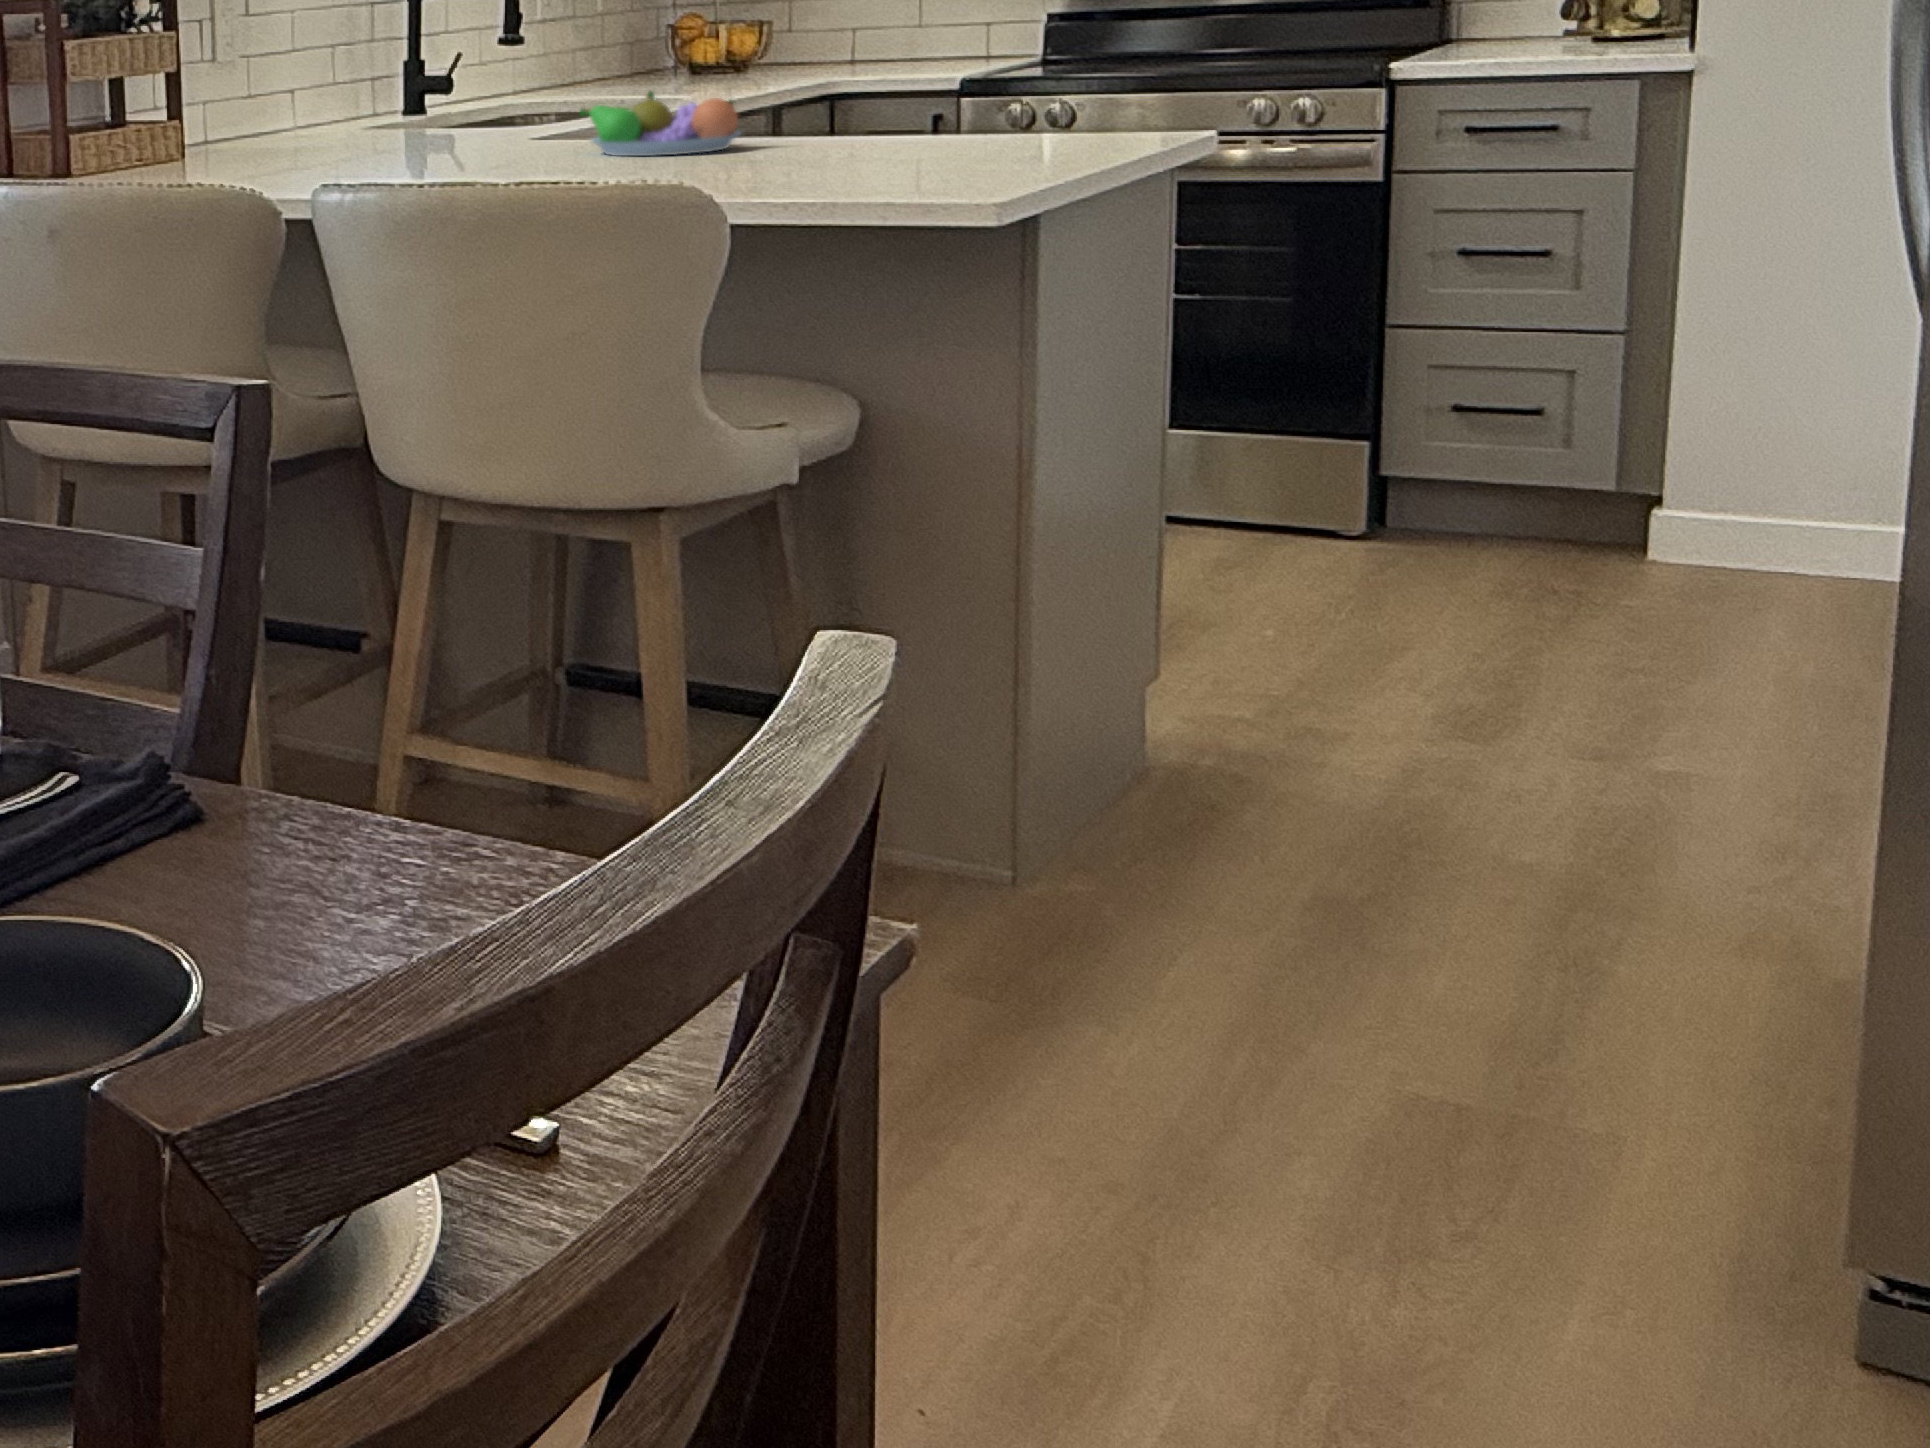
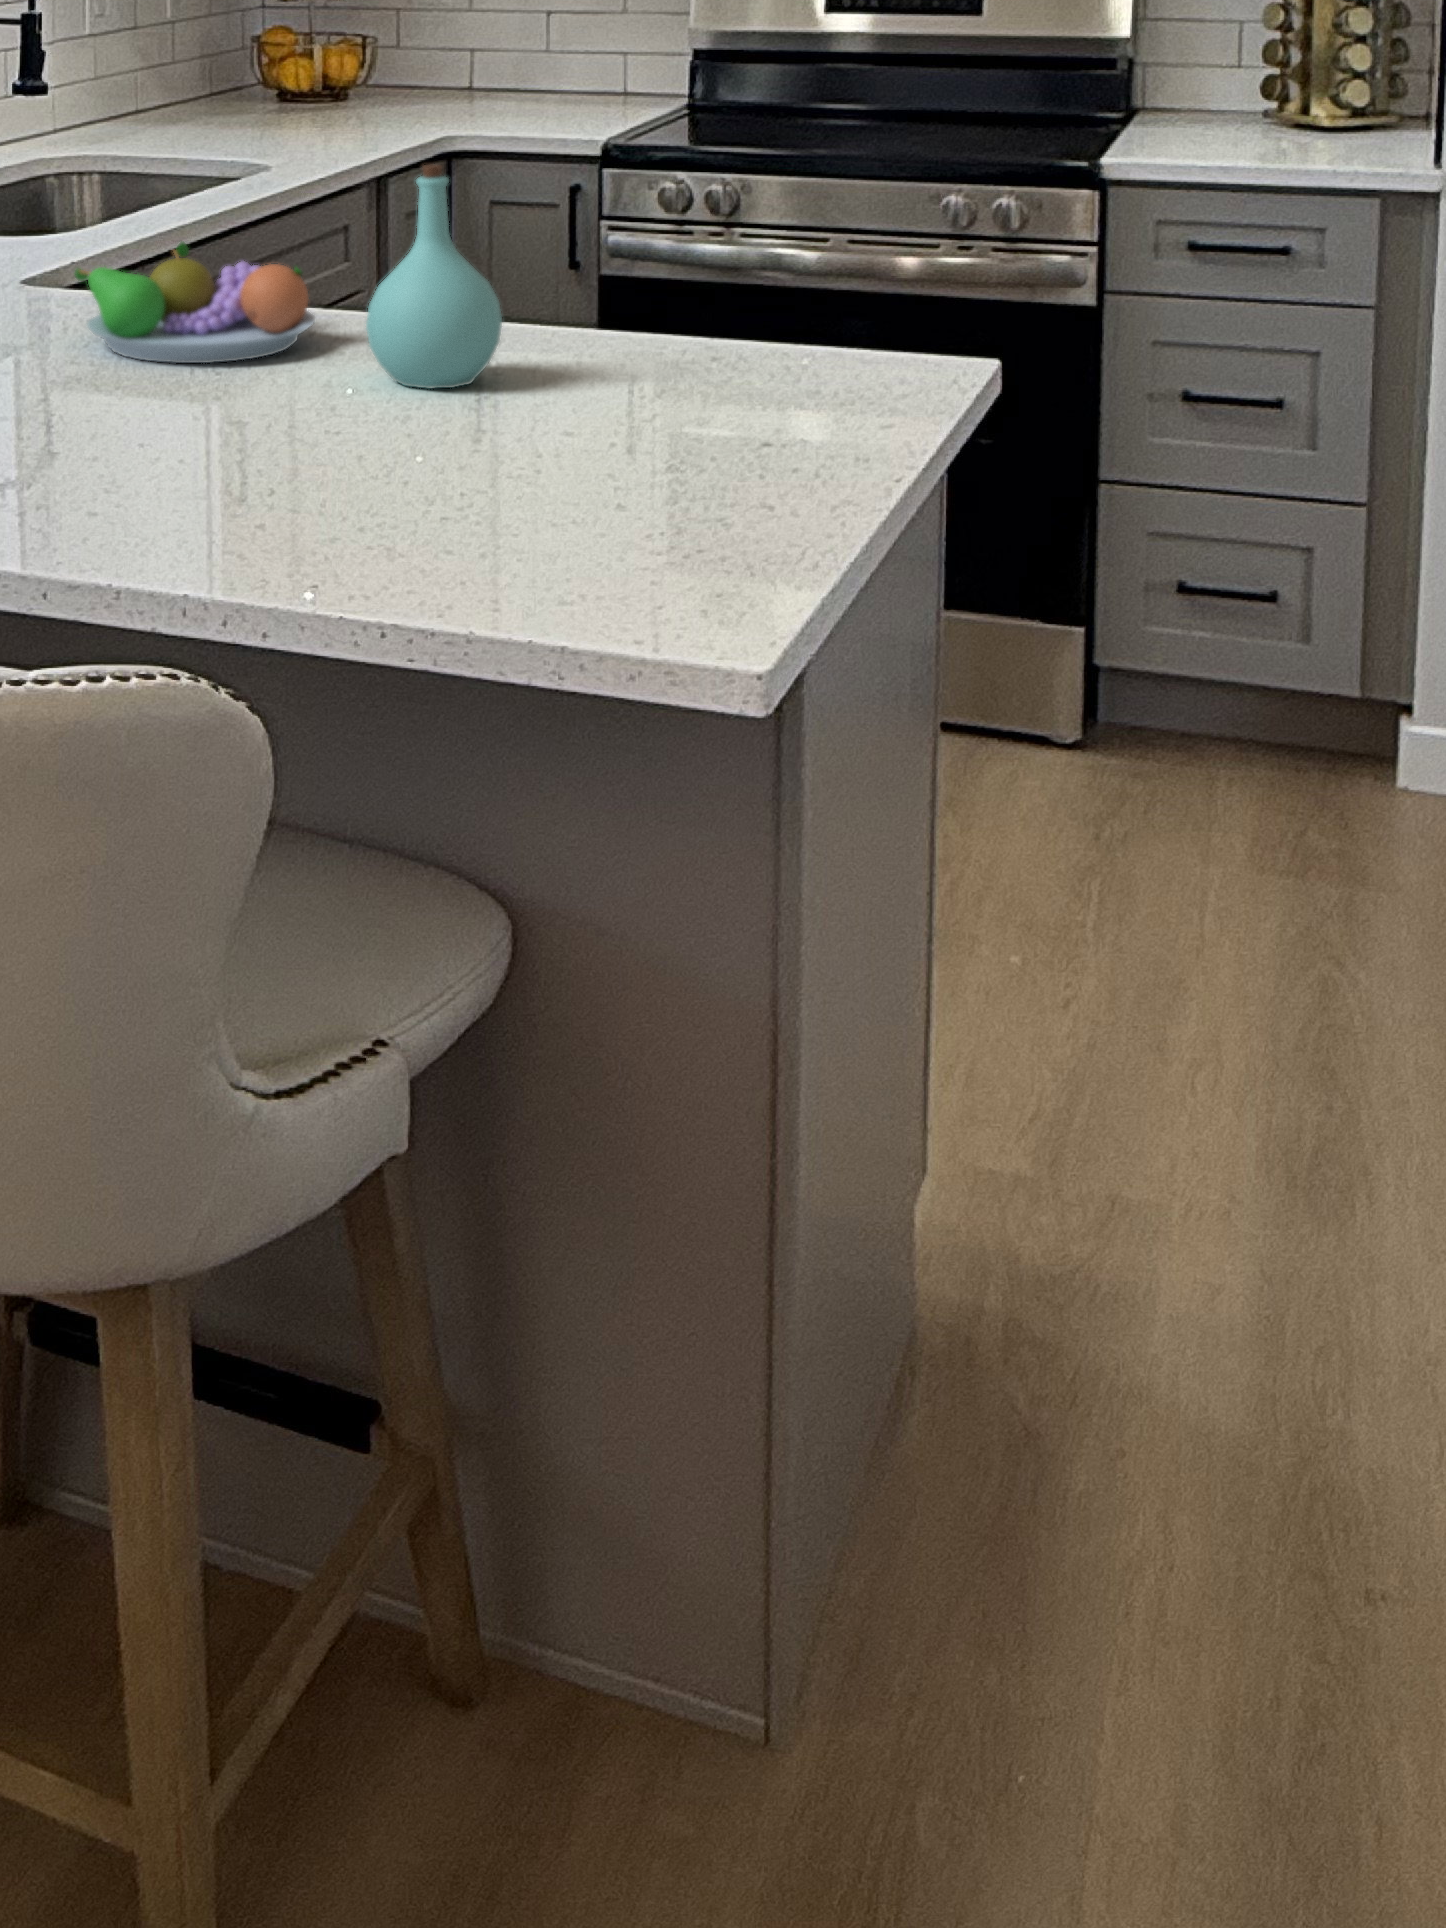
bottle: none [779,15,872,156] -> present [366,165,502,388]

